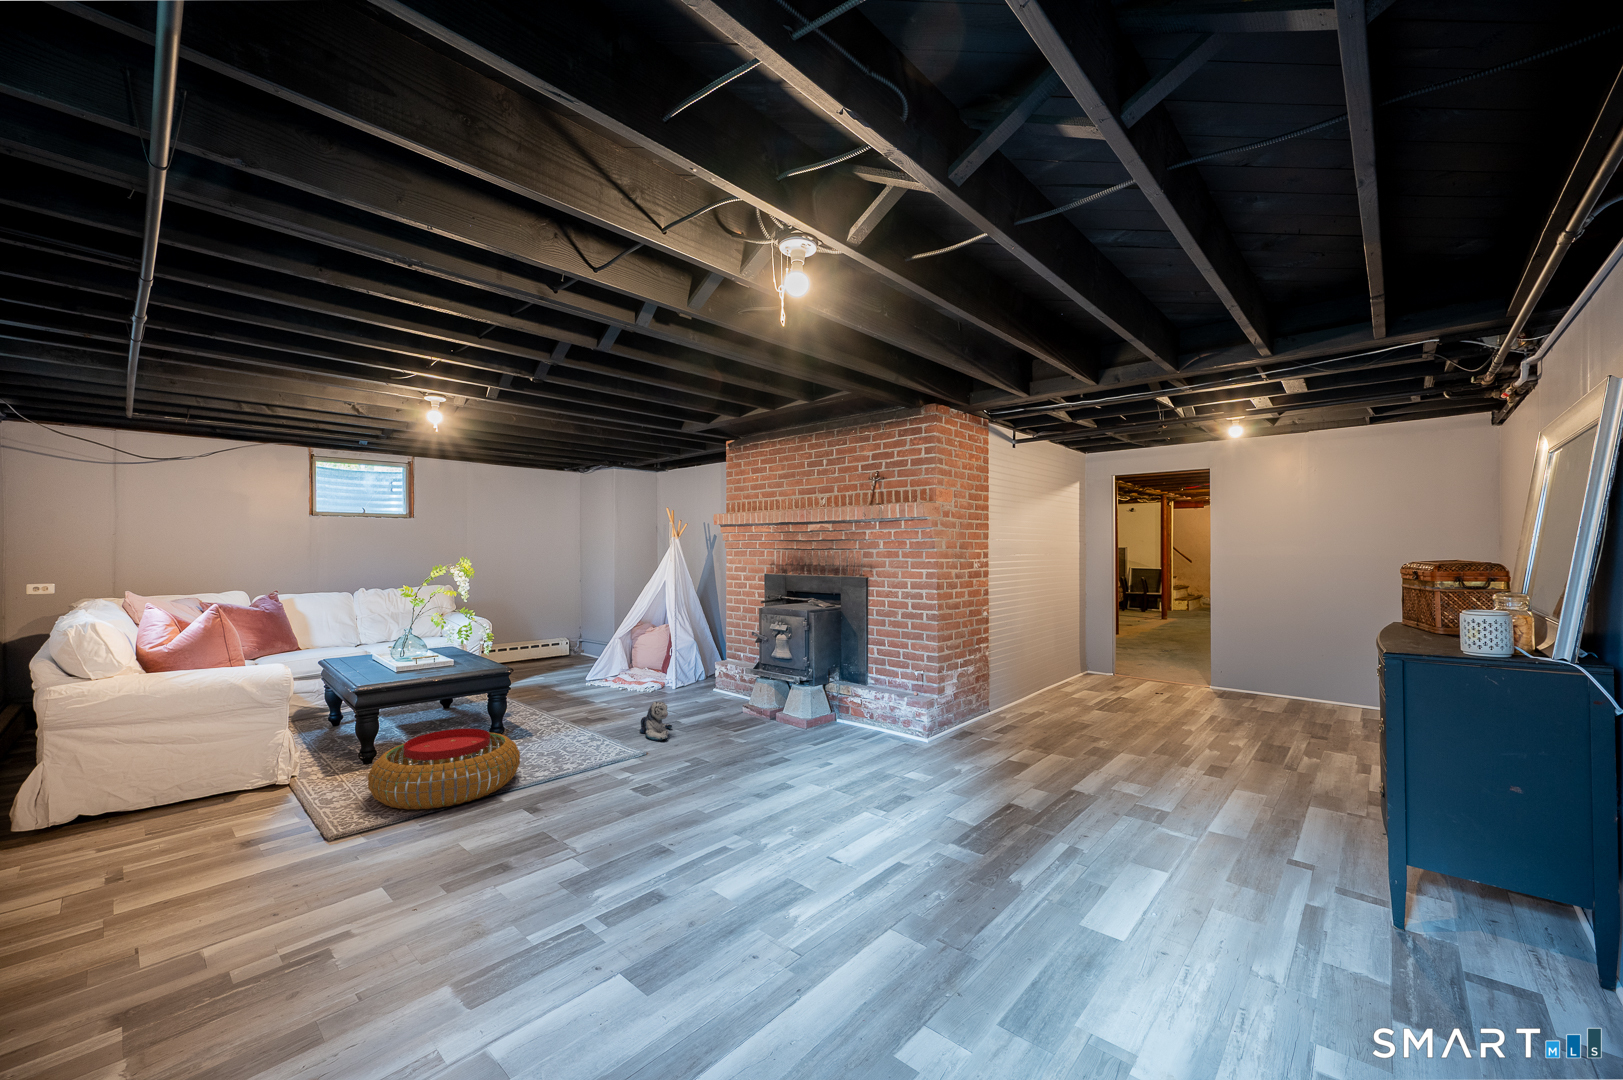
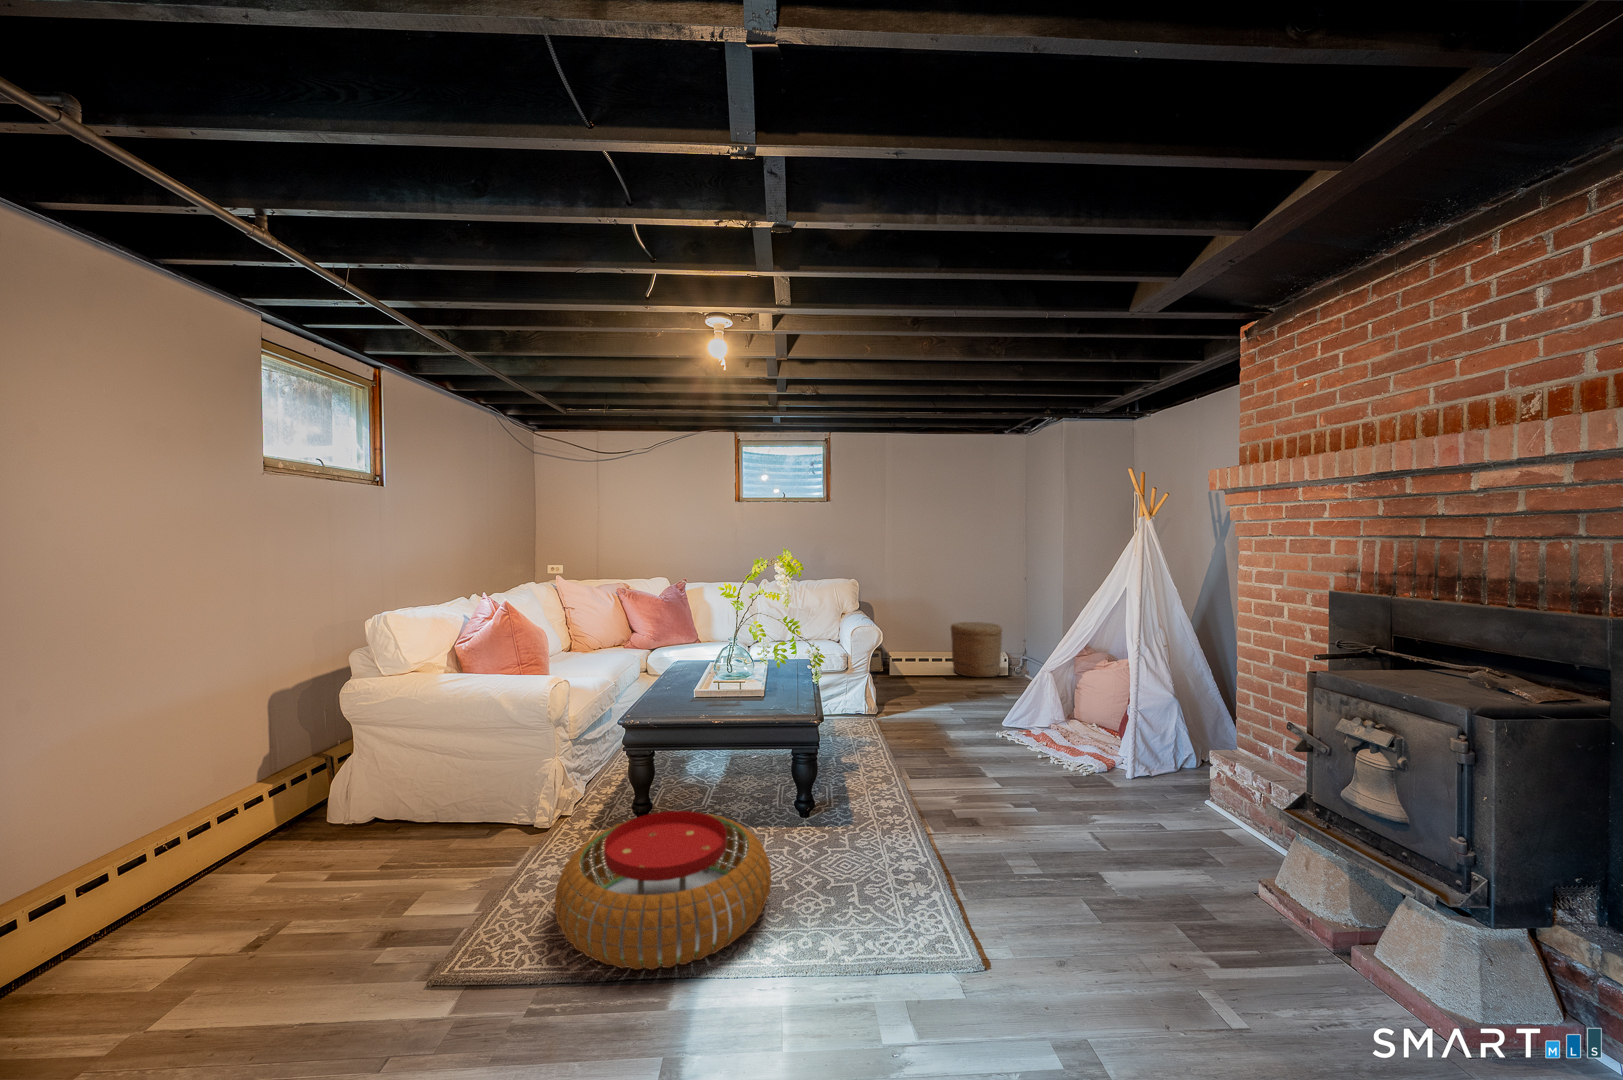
woven basket: none [526,617,568,659] -> present [951,622,1002,678]
plush toy: present [640,702,672,741] -> none [1015,837,1082,929]

